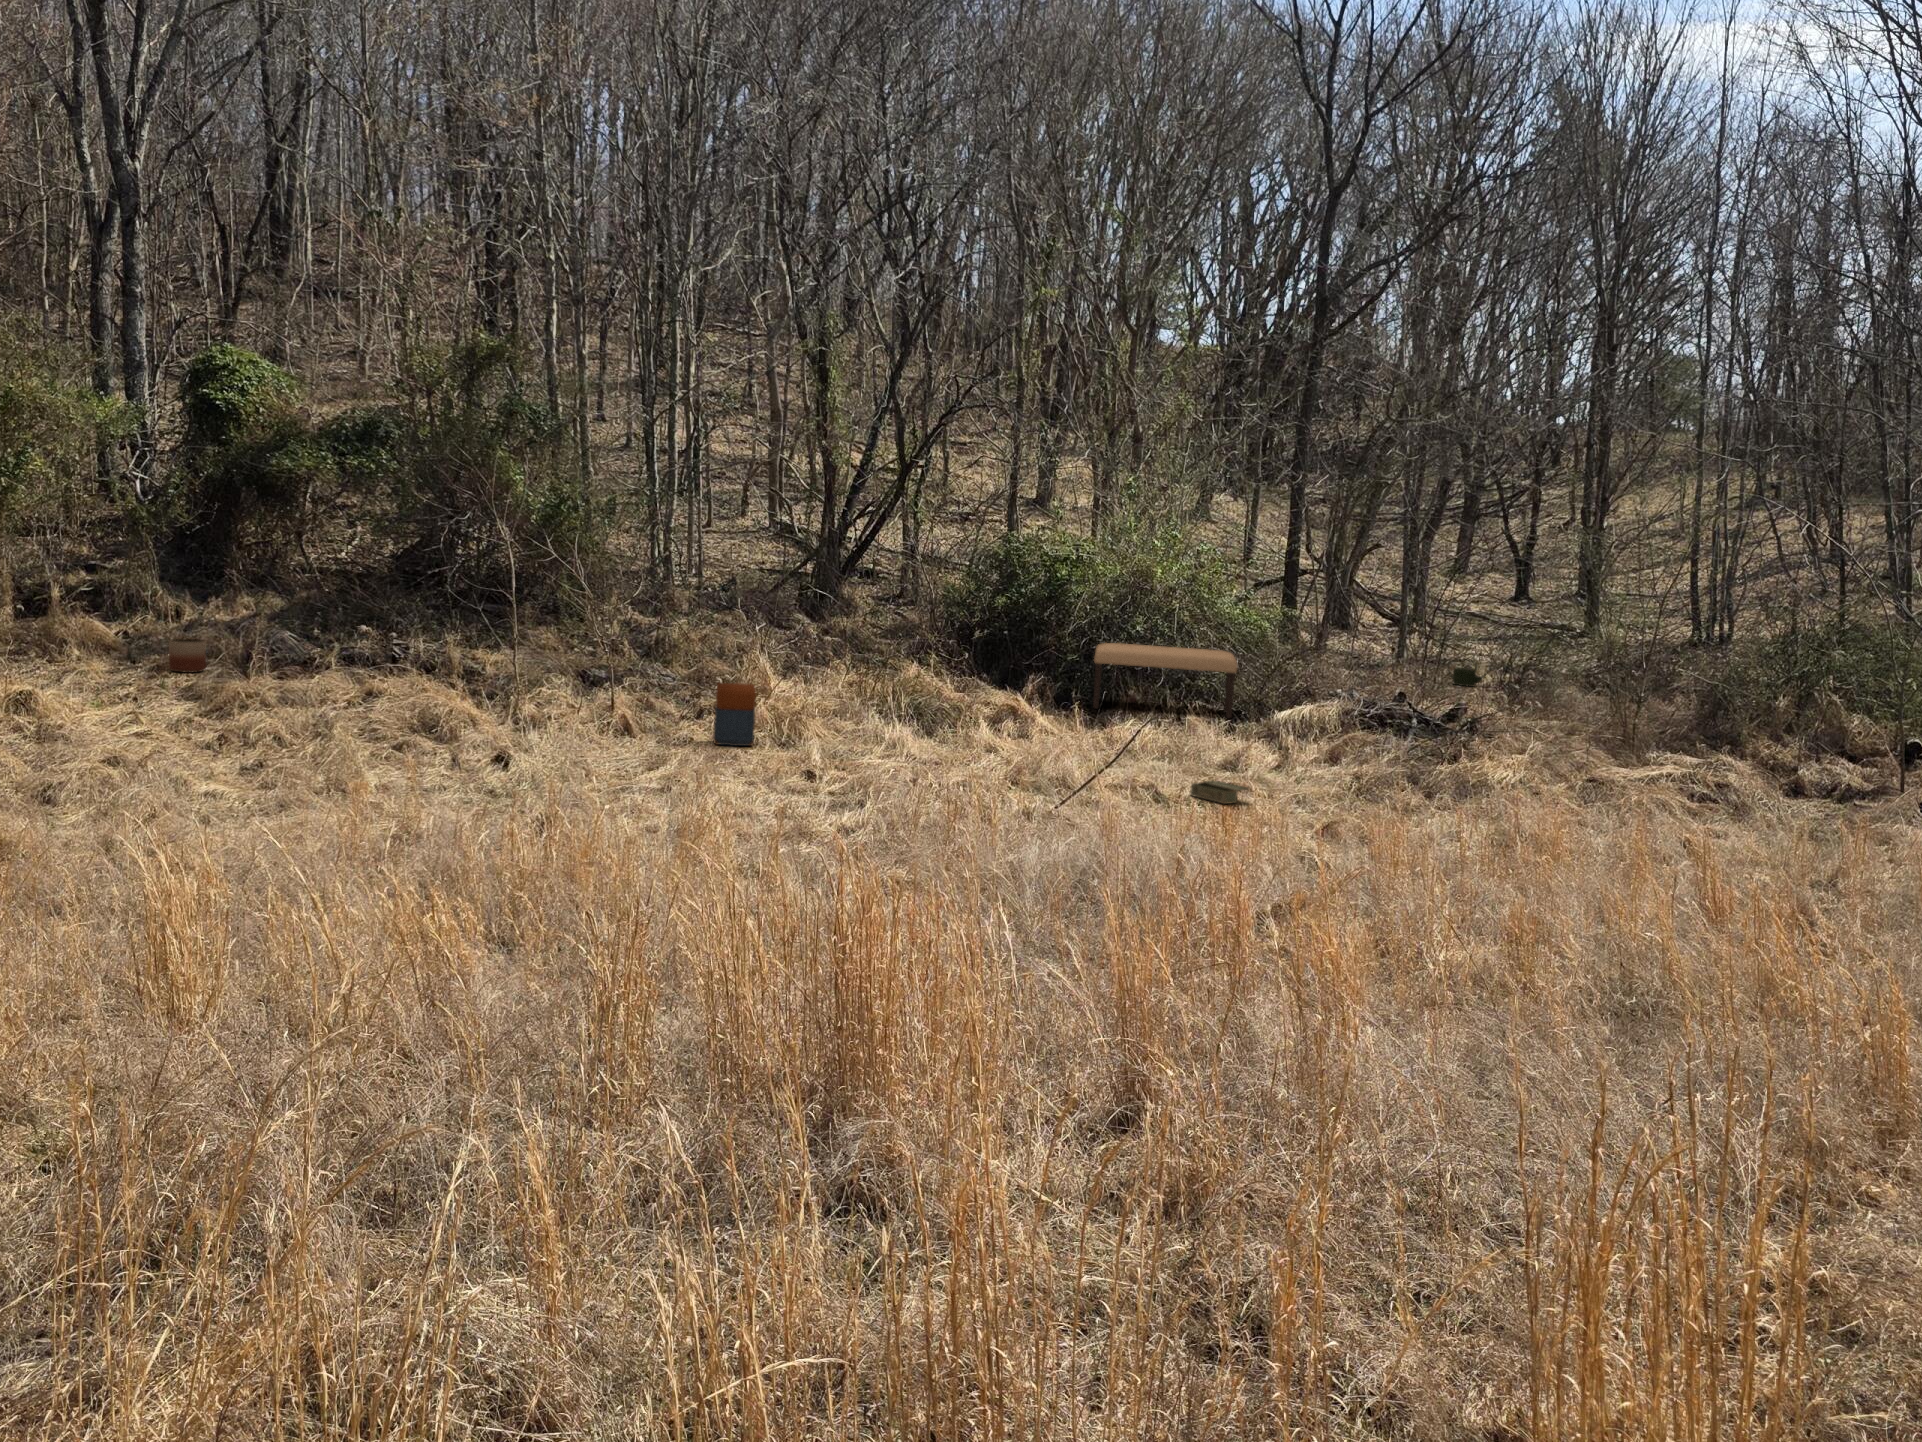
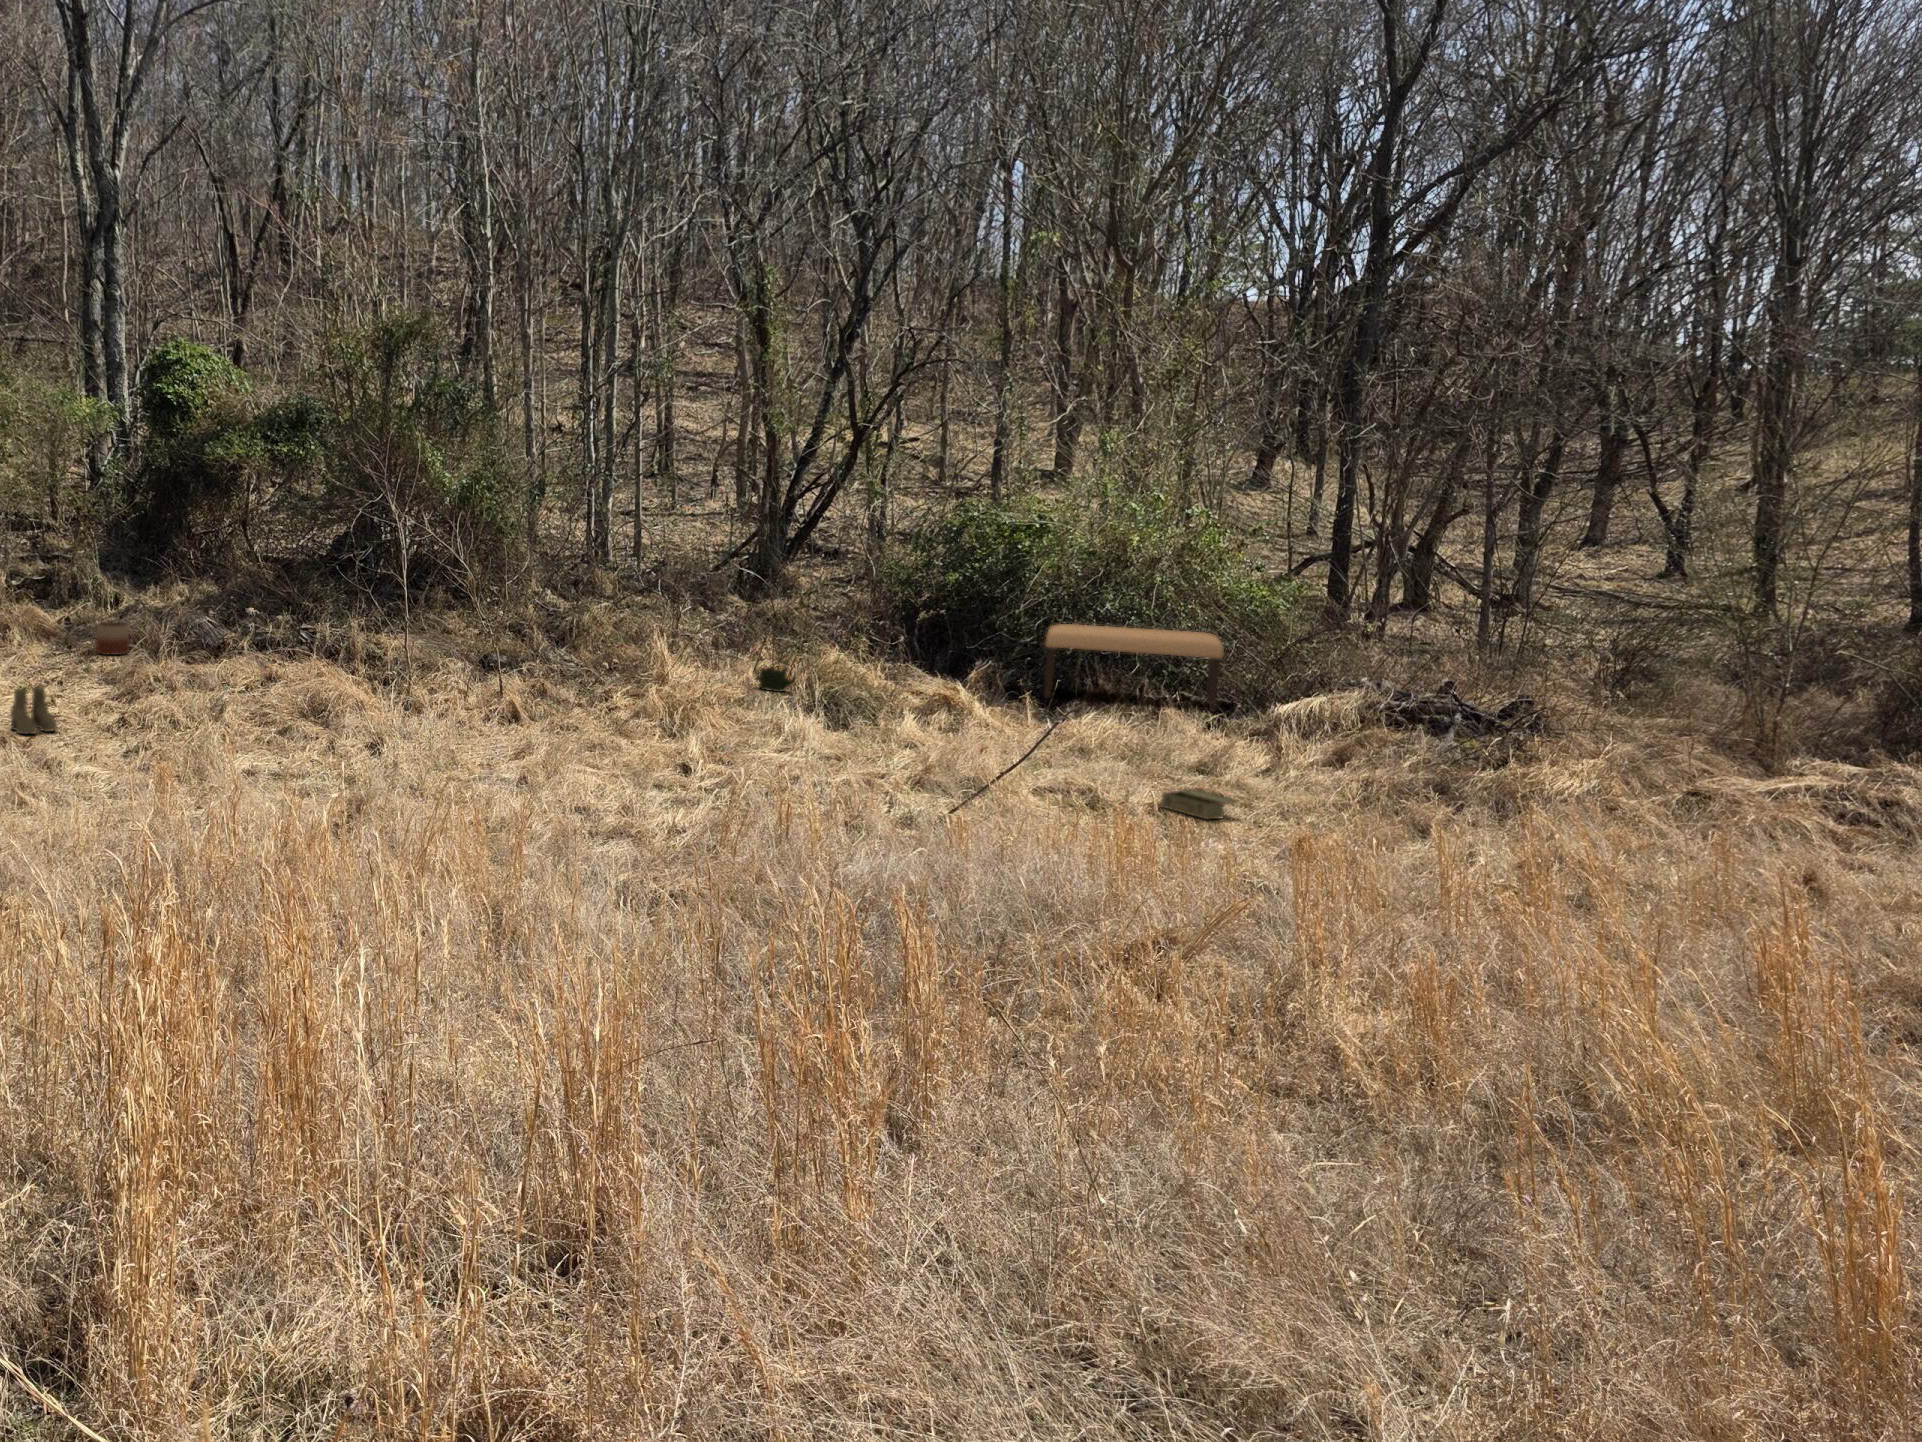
watering can: present [1448,659,1491,687] -> present [754,658,803,692]
backpack: present [713,683,756,746] -> none [598,667,644,737]
boots: none [128,705,180,752] -> present [10,687,57,734]

